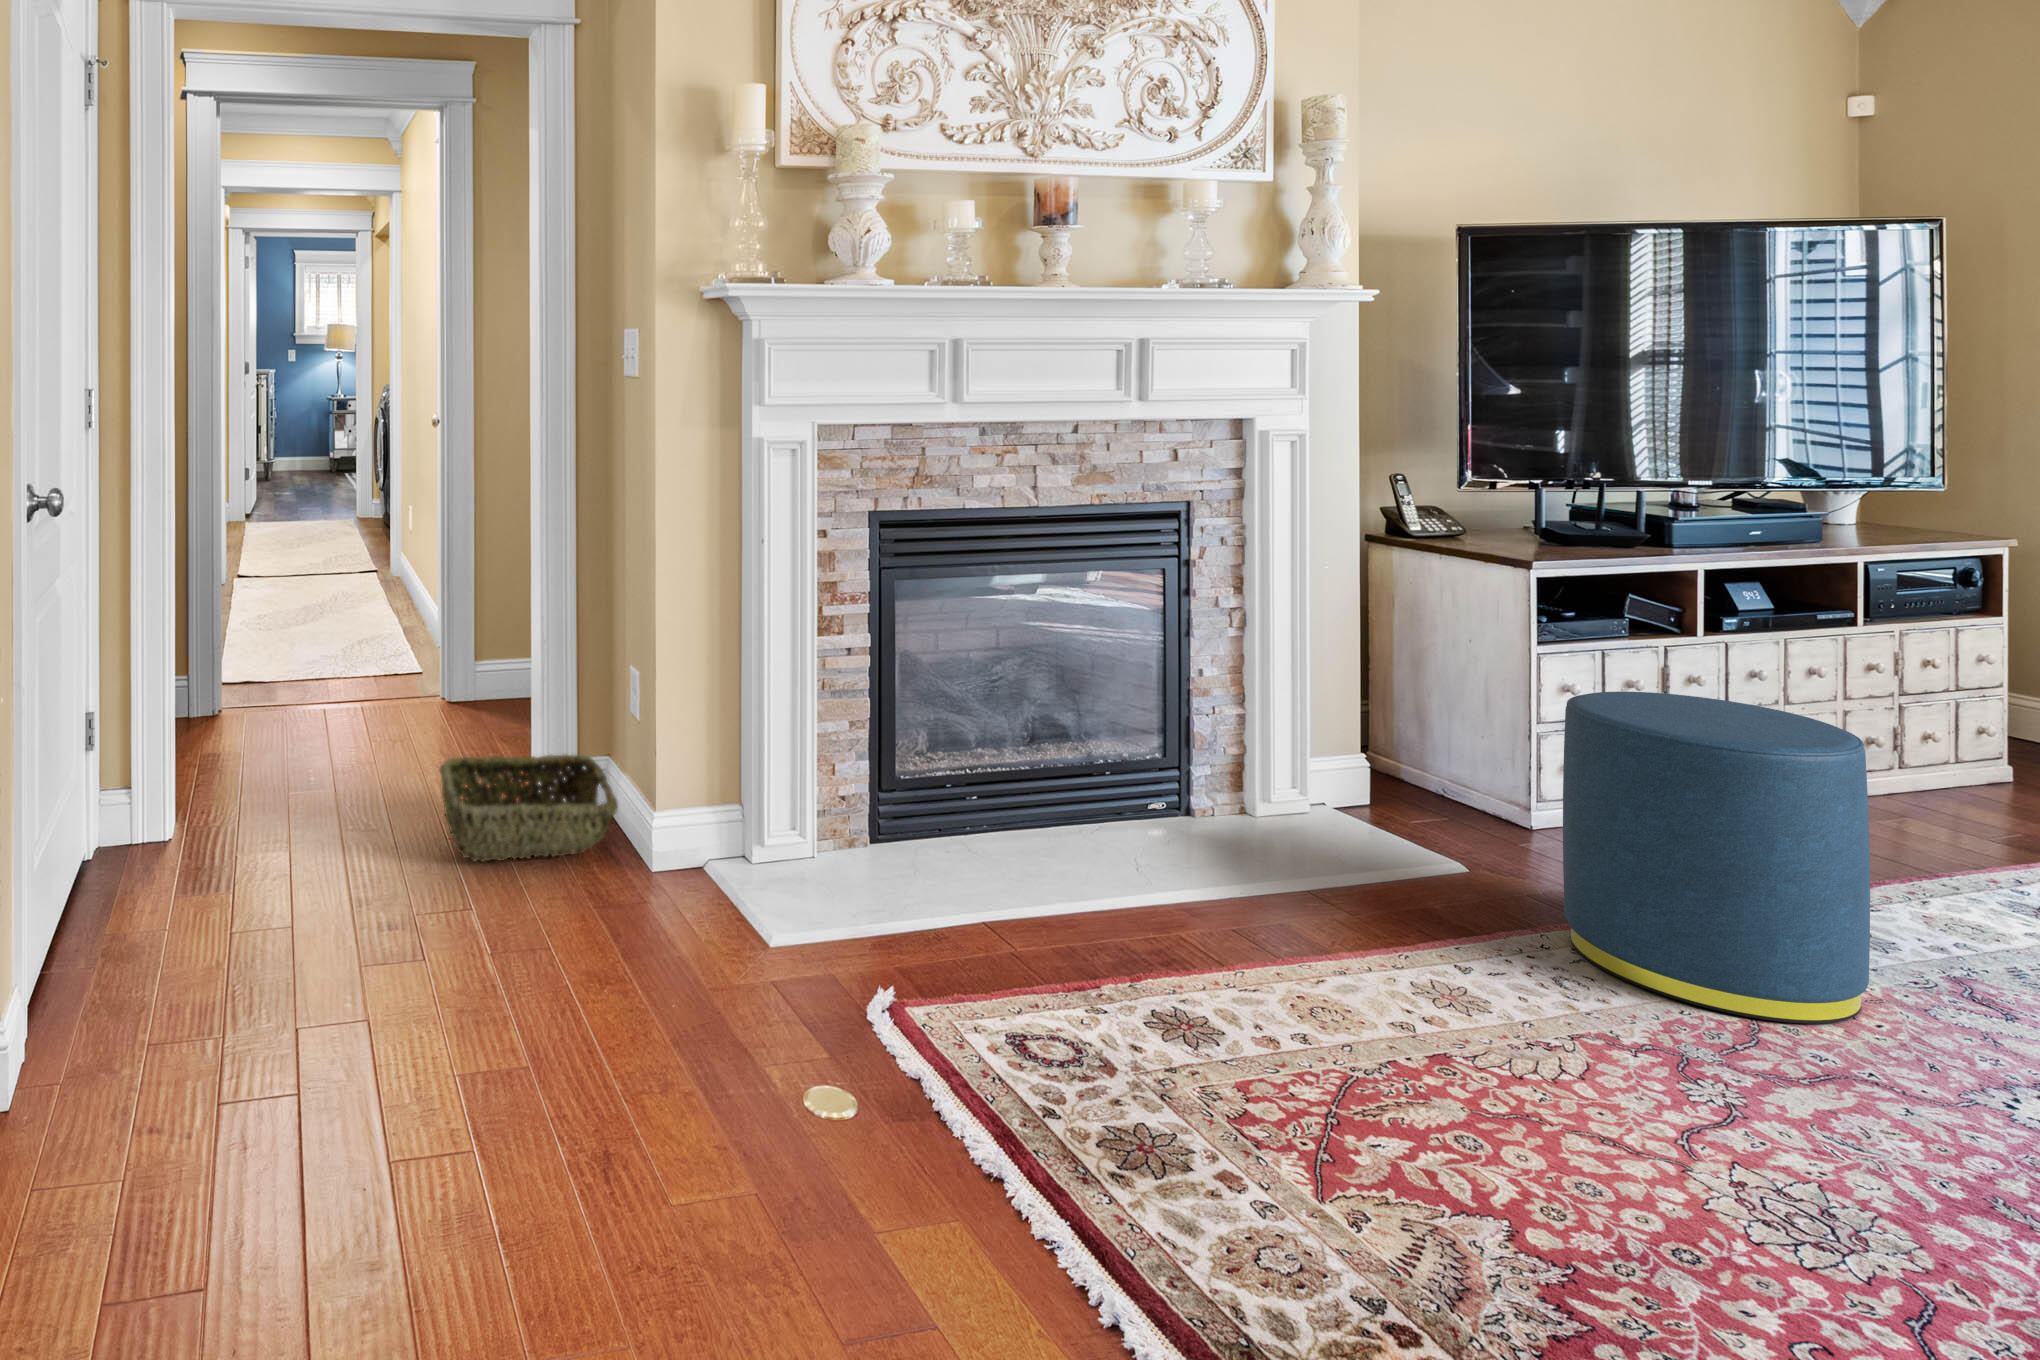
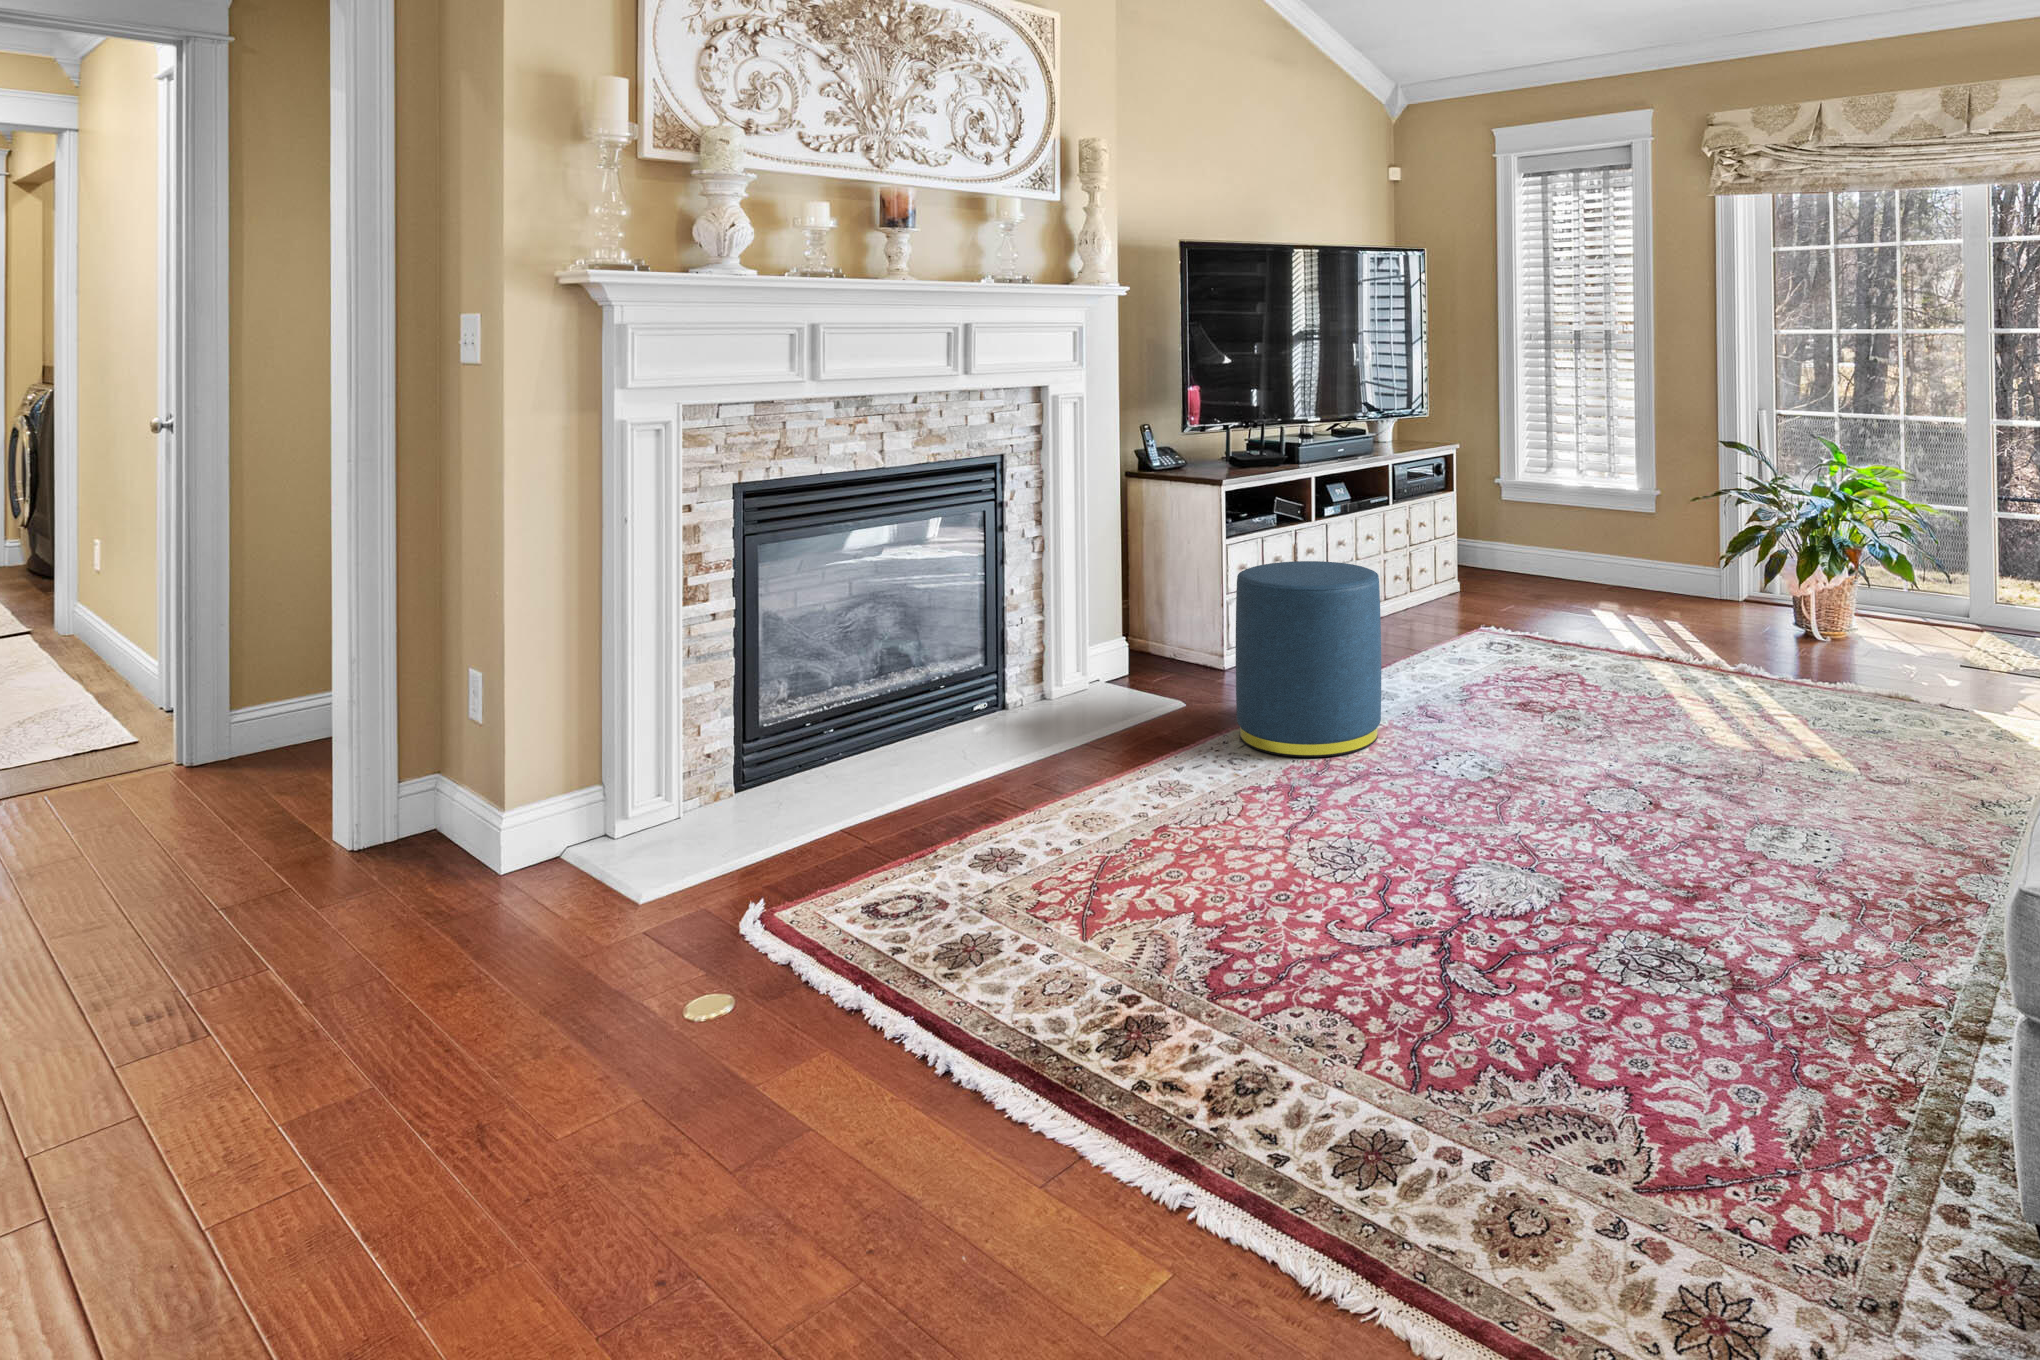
woven basket: present [440,755,617,861] -> none [214,768,462,911]

